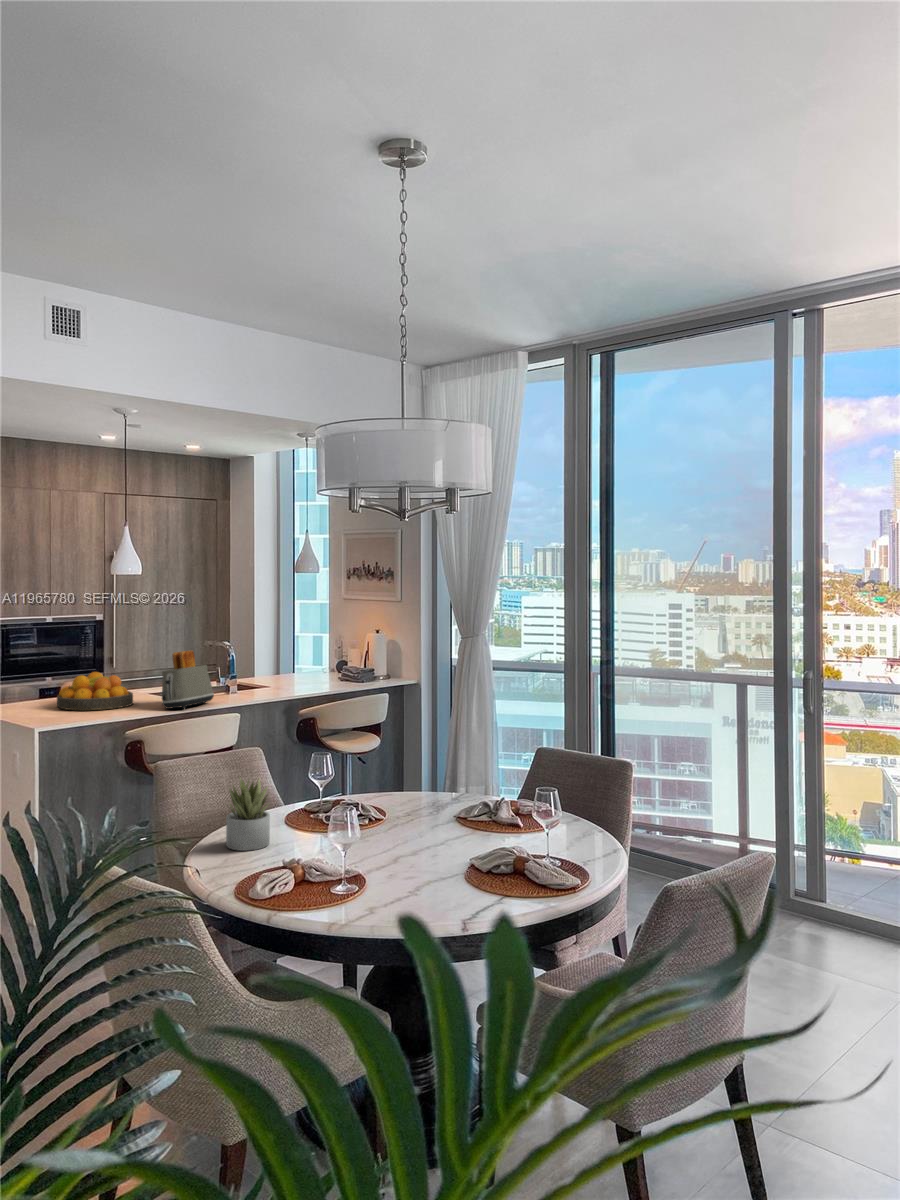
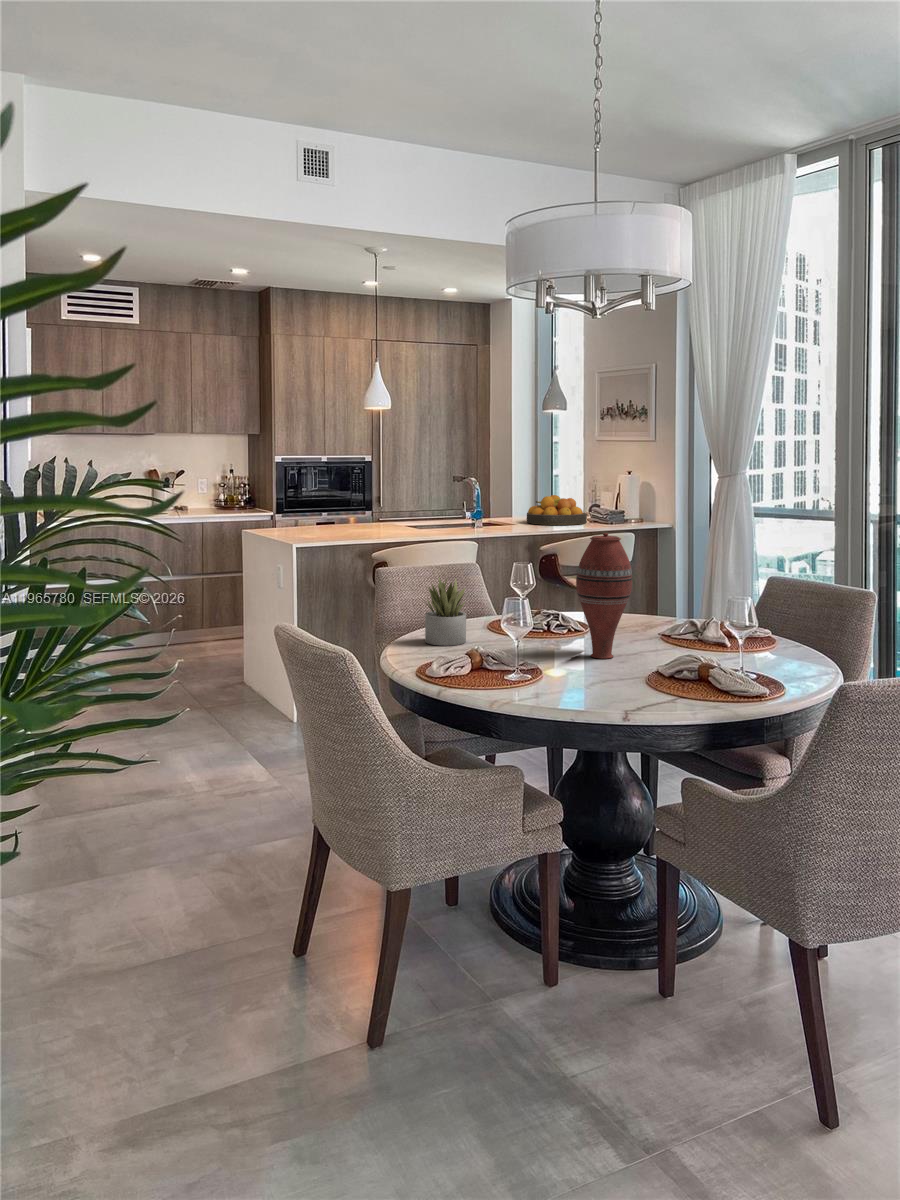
toaster: present [162,650,214,709] -> none [405,481,455,537]
fruit bowl: present [57,672,133,710] -> present [527,495,587,525]
vase: none [386,730,439,853] -> present [576,533,632,659]

